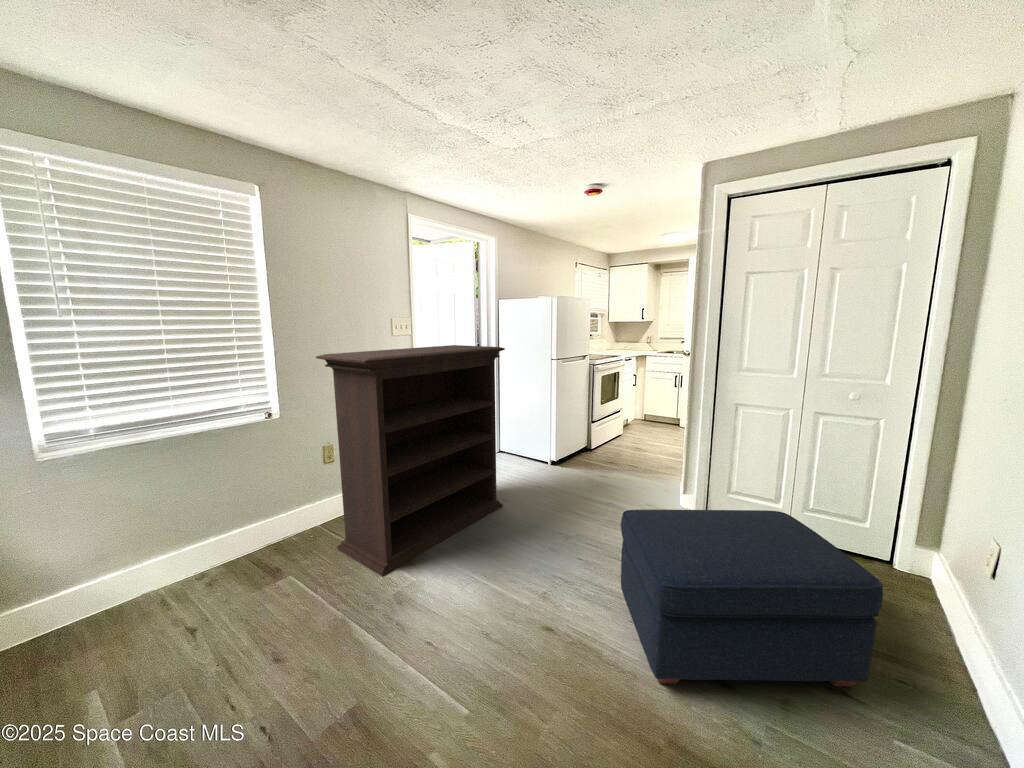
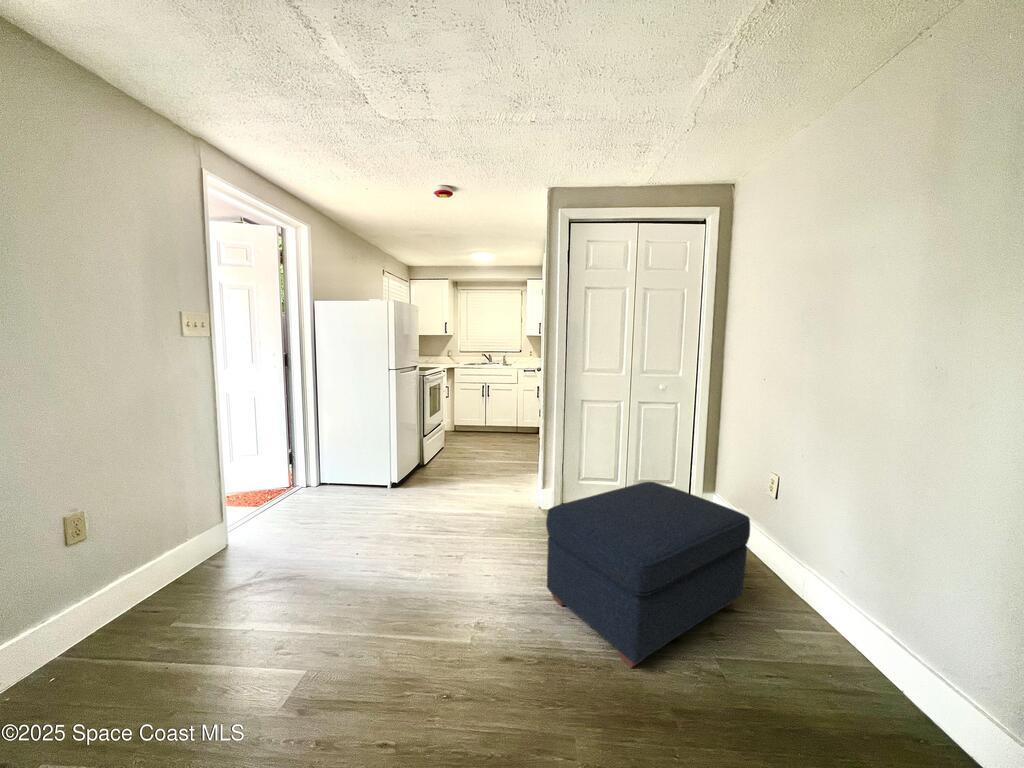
bookshelf: present [316,345,505,576] -> none [59,349,363,701]

